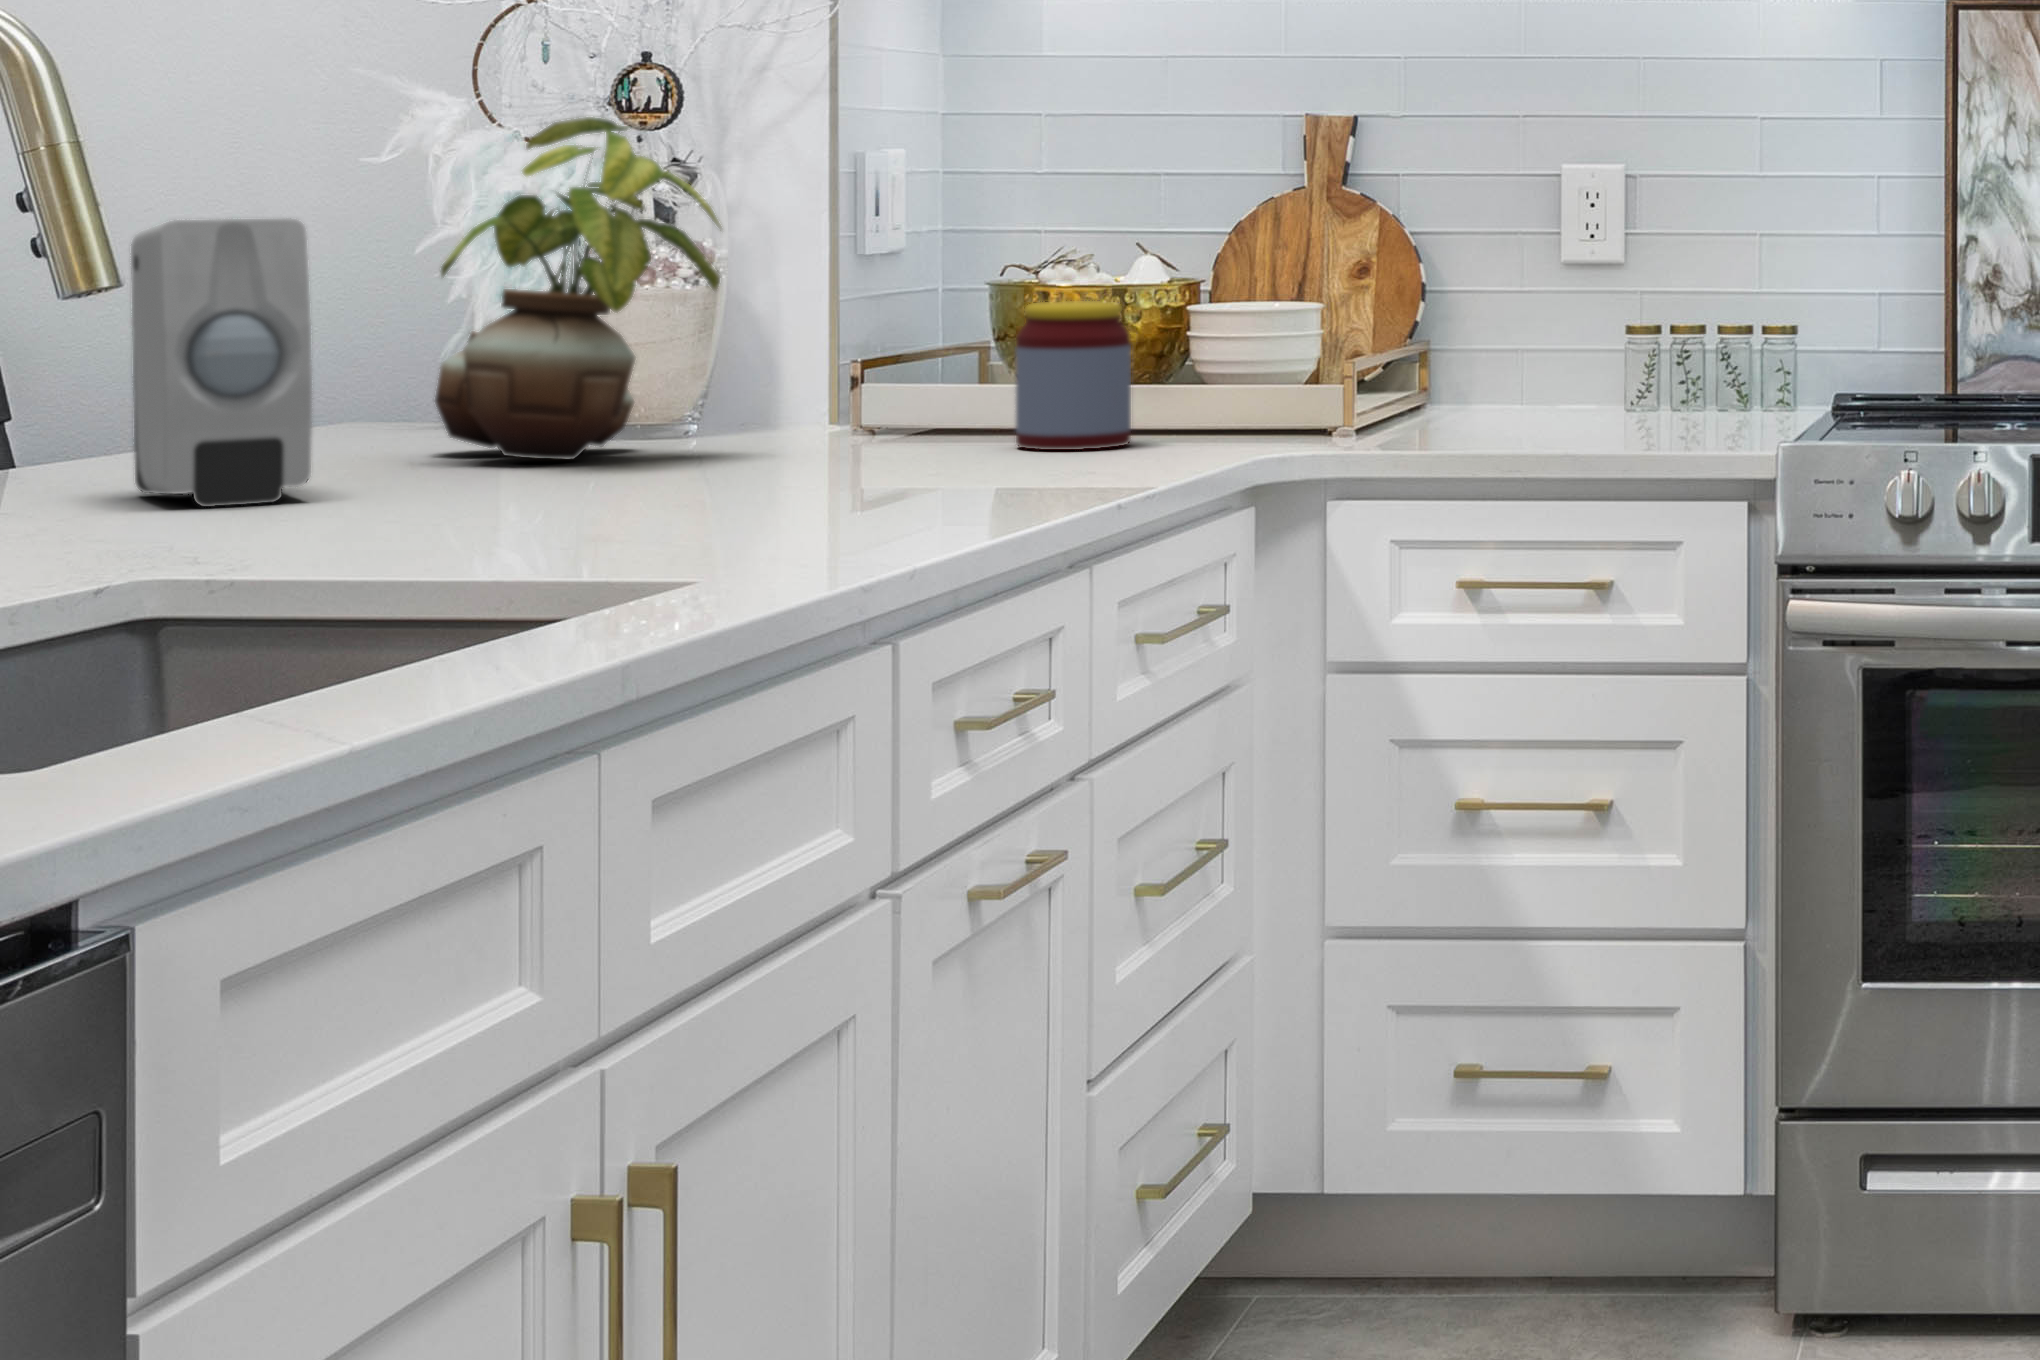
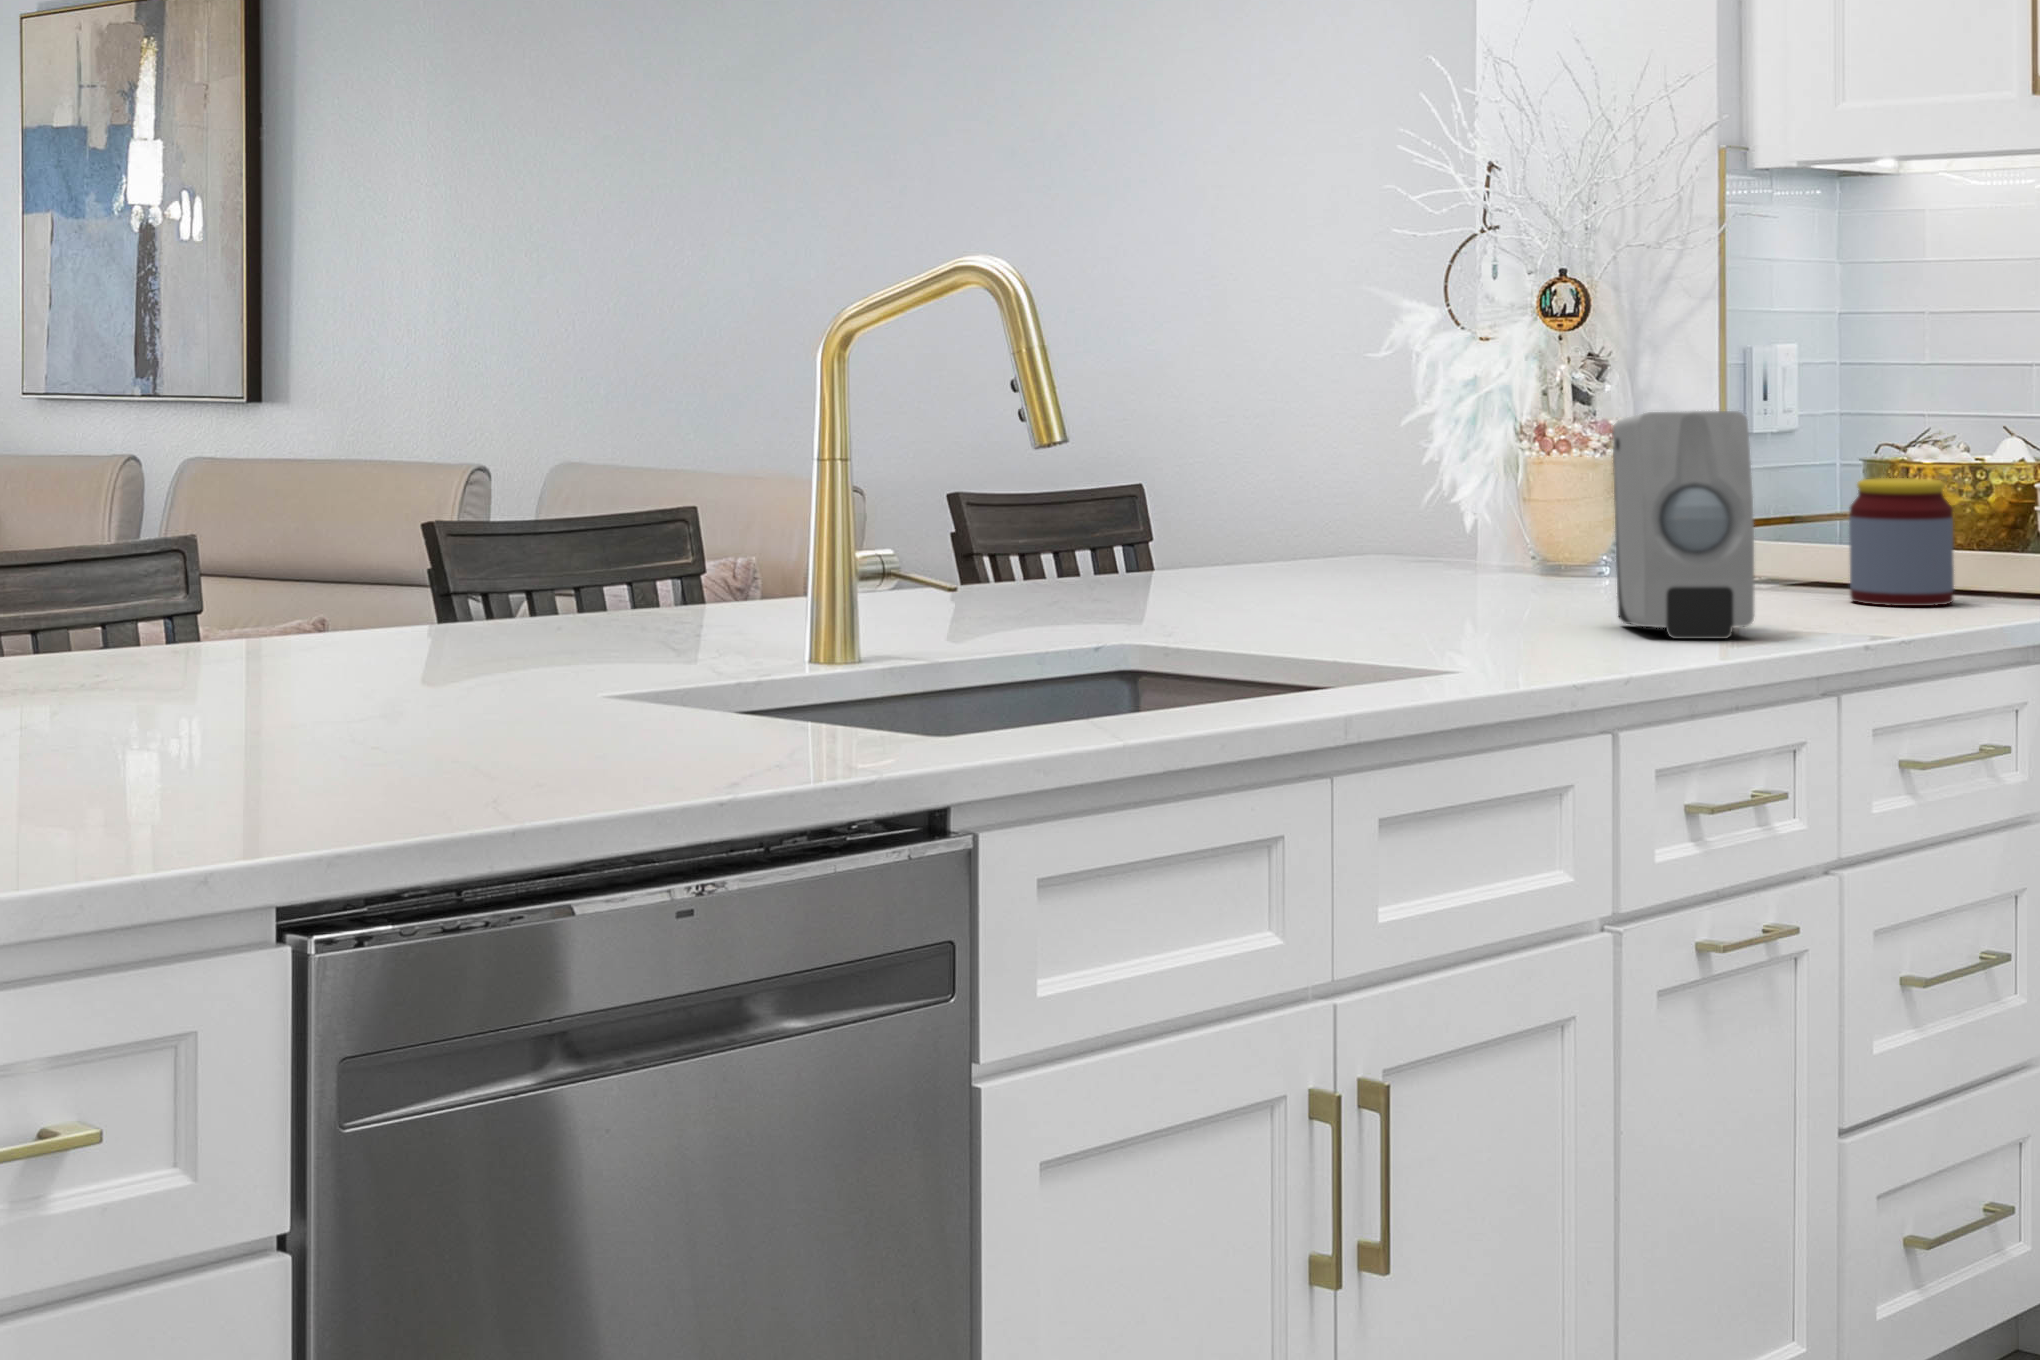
potted plant: present [435,117,720,460] -> none [1395,325,1606,590]
soap dispenser: present [131,218,312,507] -> present [1612,411,1754,639]

